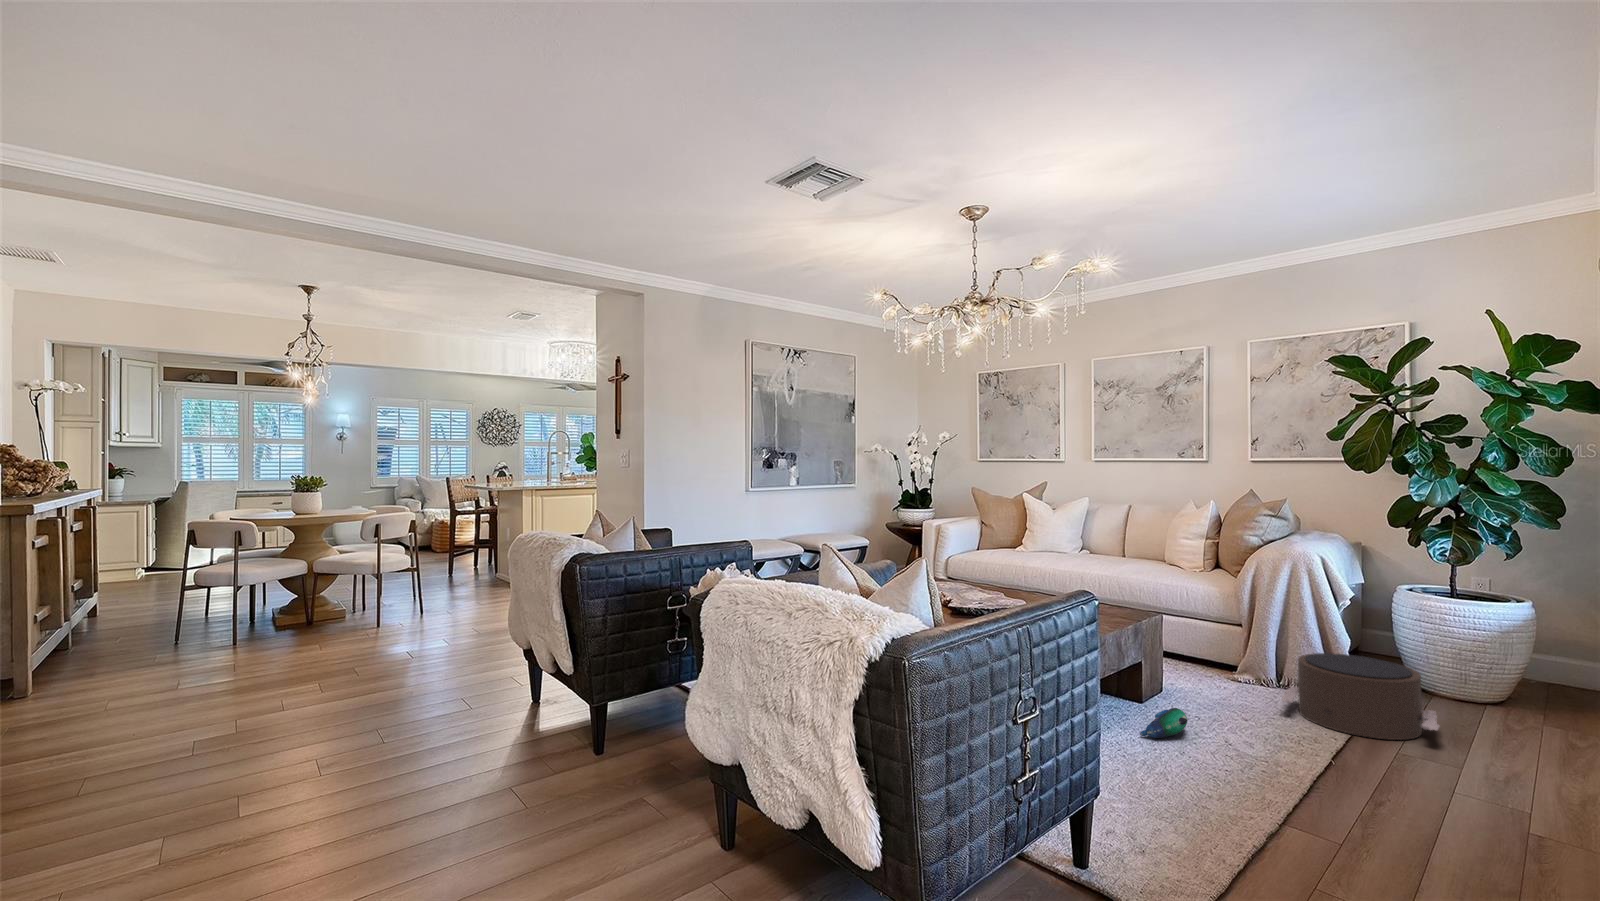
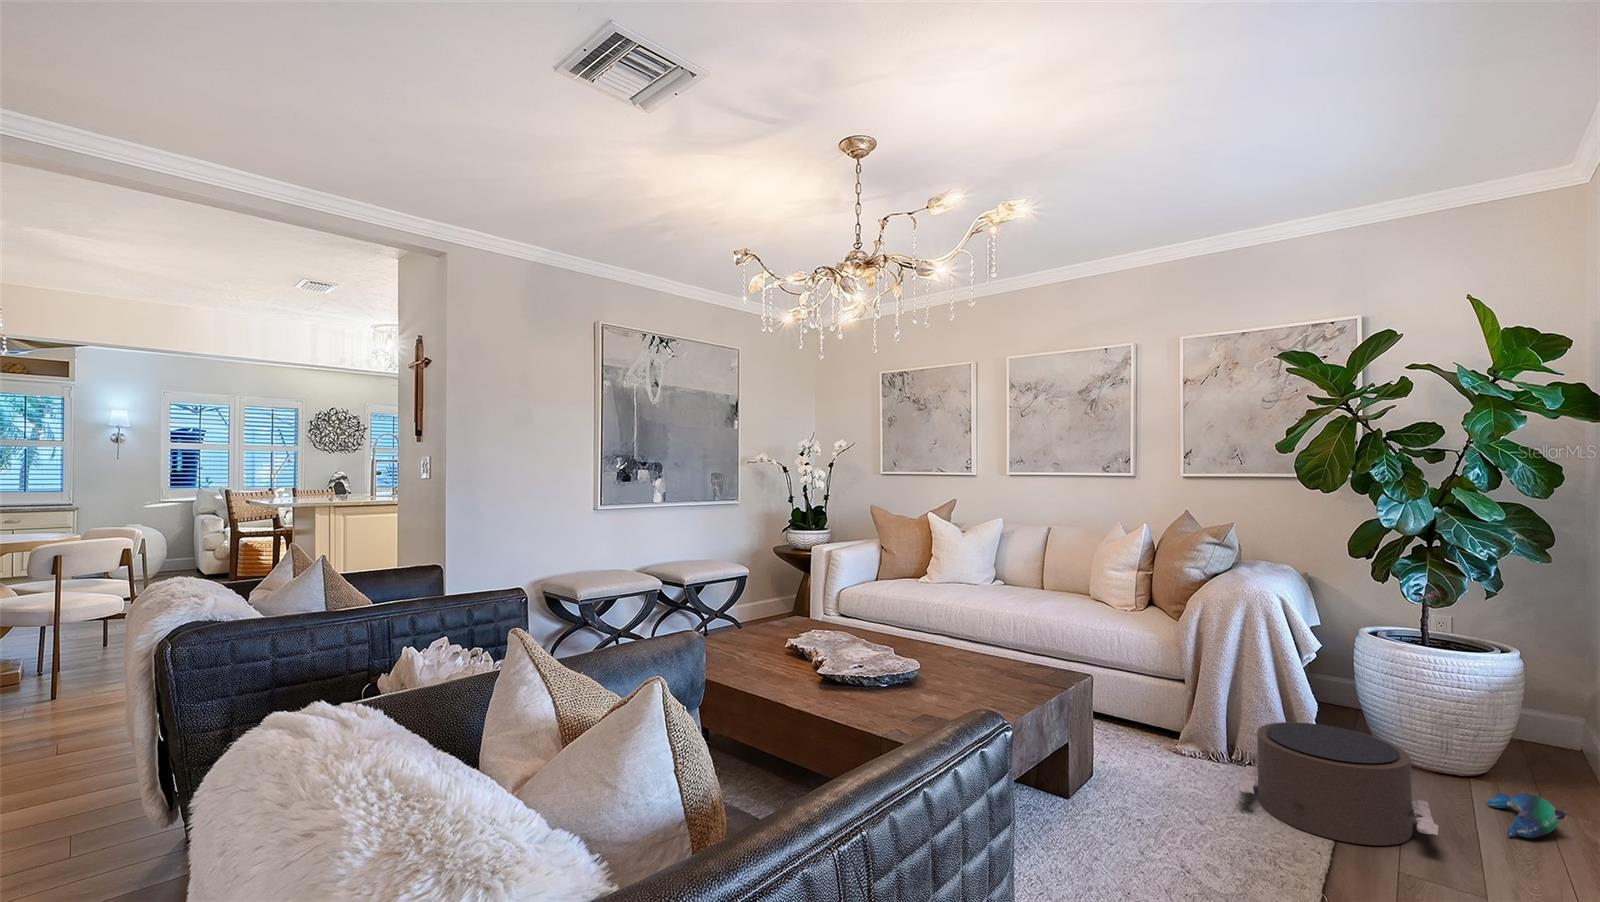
plush toy: present [1140,708,1188,738] -> present [1487,793,1566,839]

